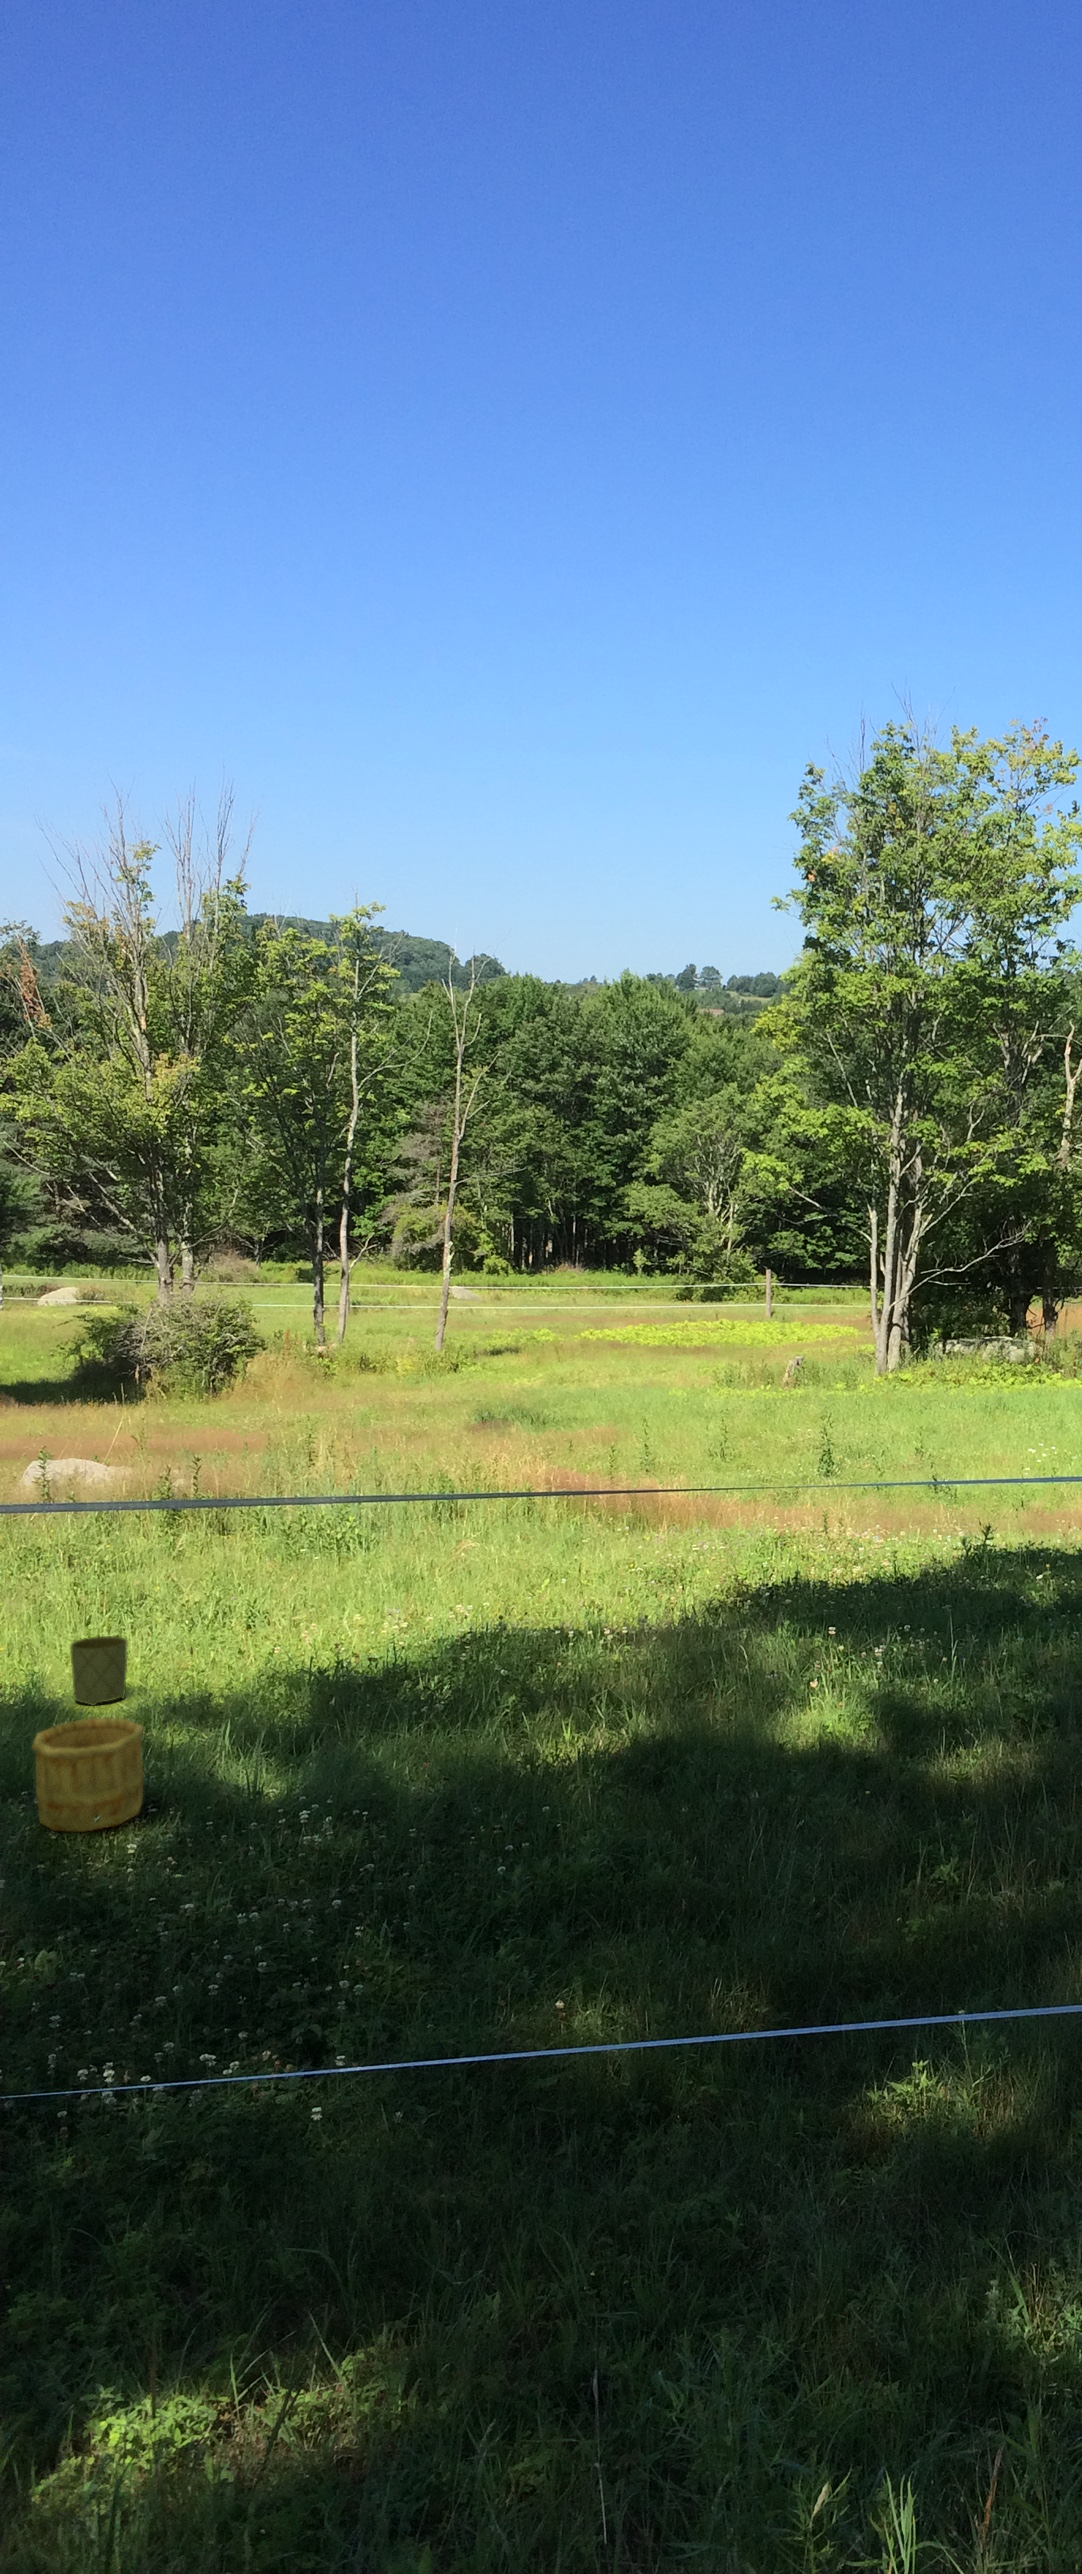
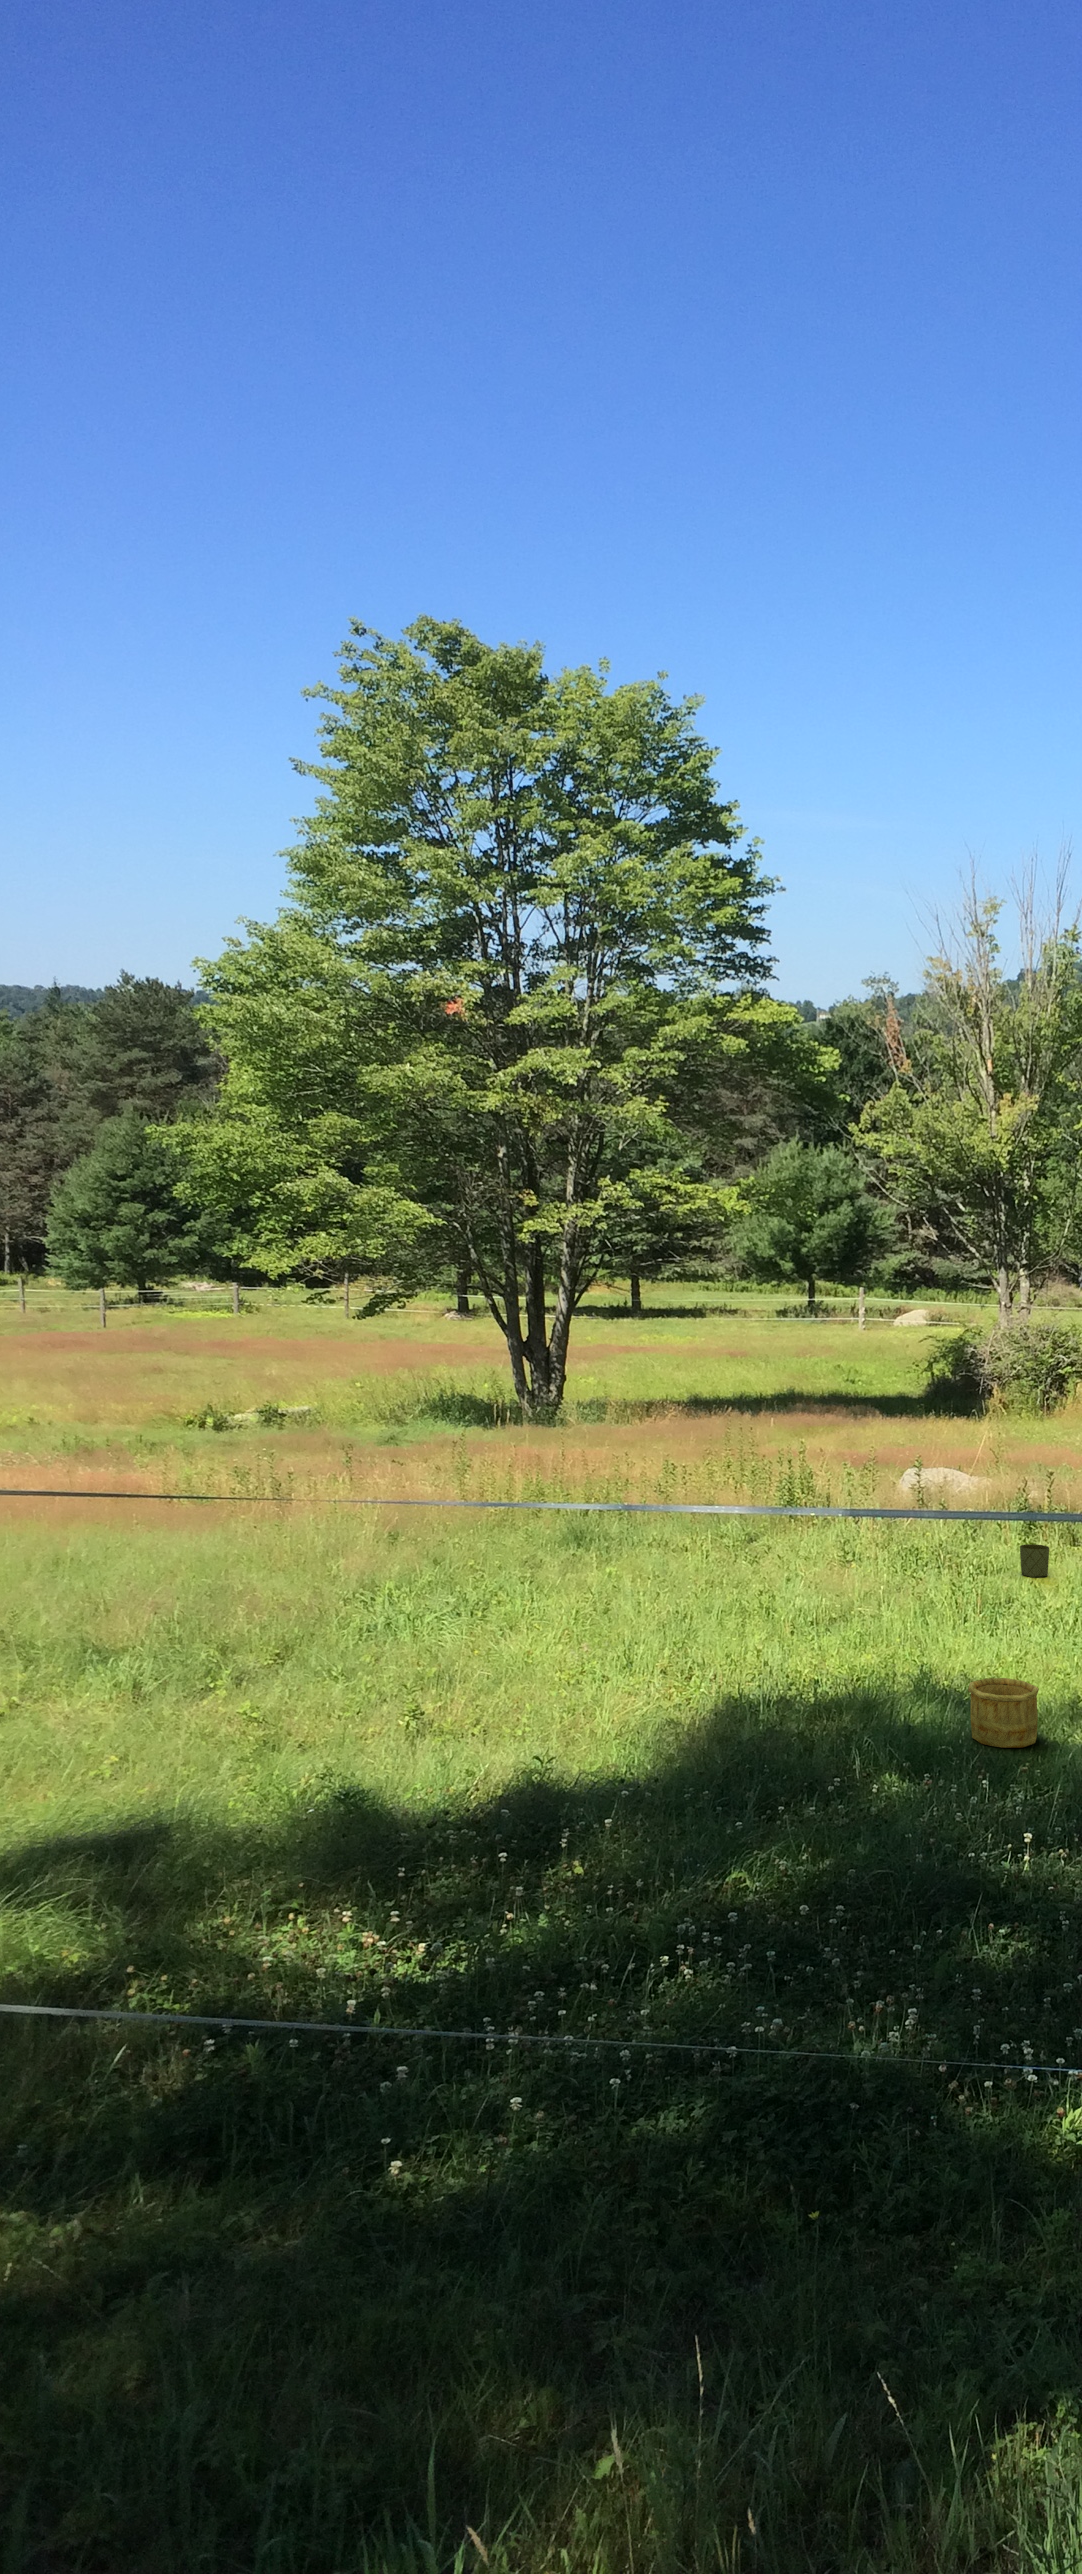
planter: present [70,1636,128,1705] -> present [1020,1544,1049,1578]

